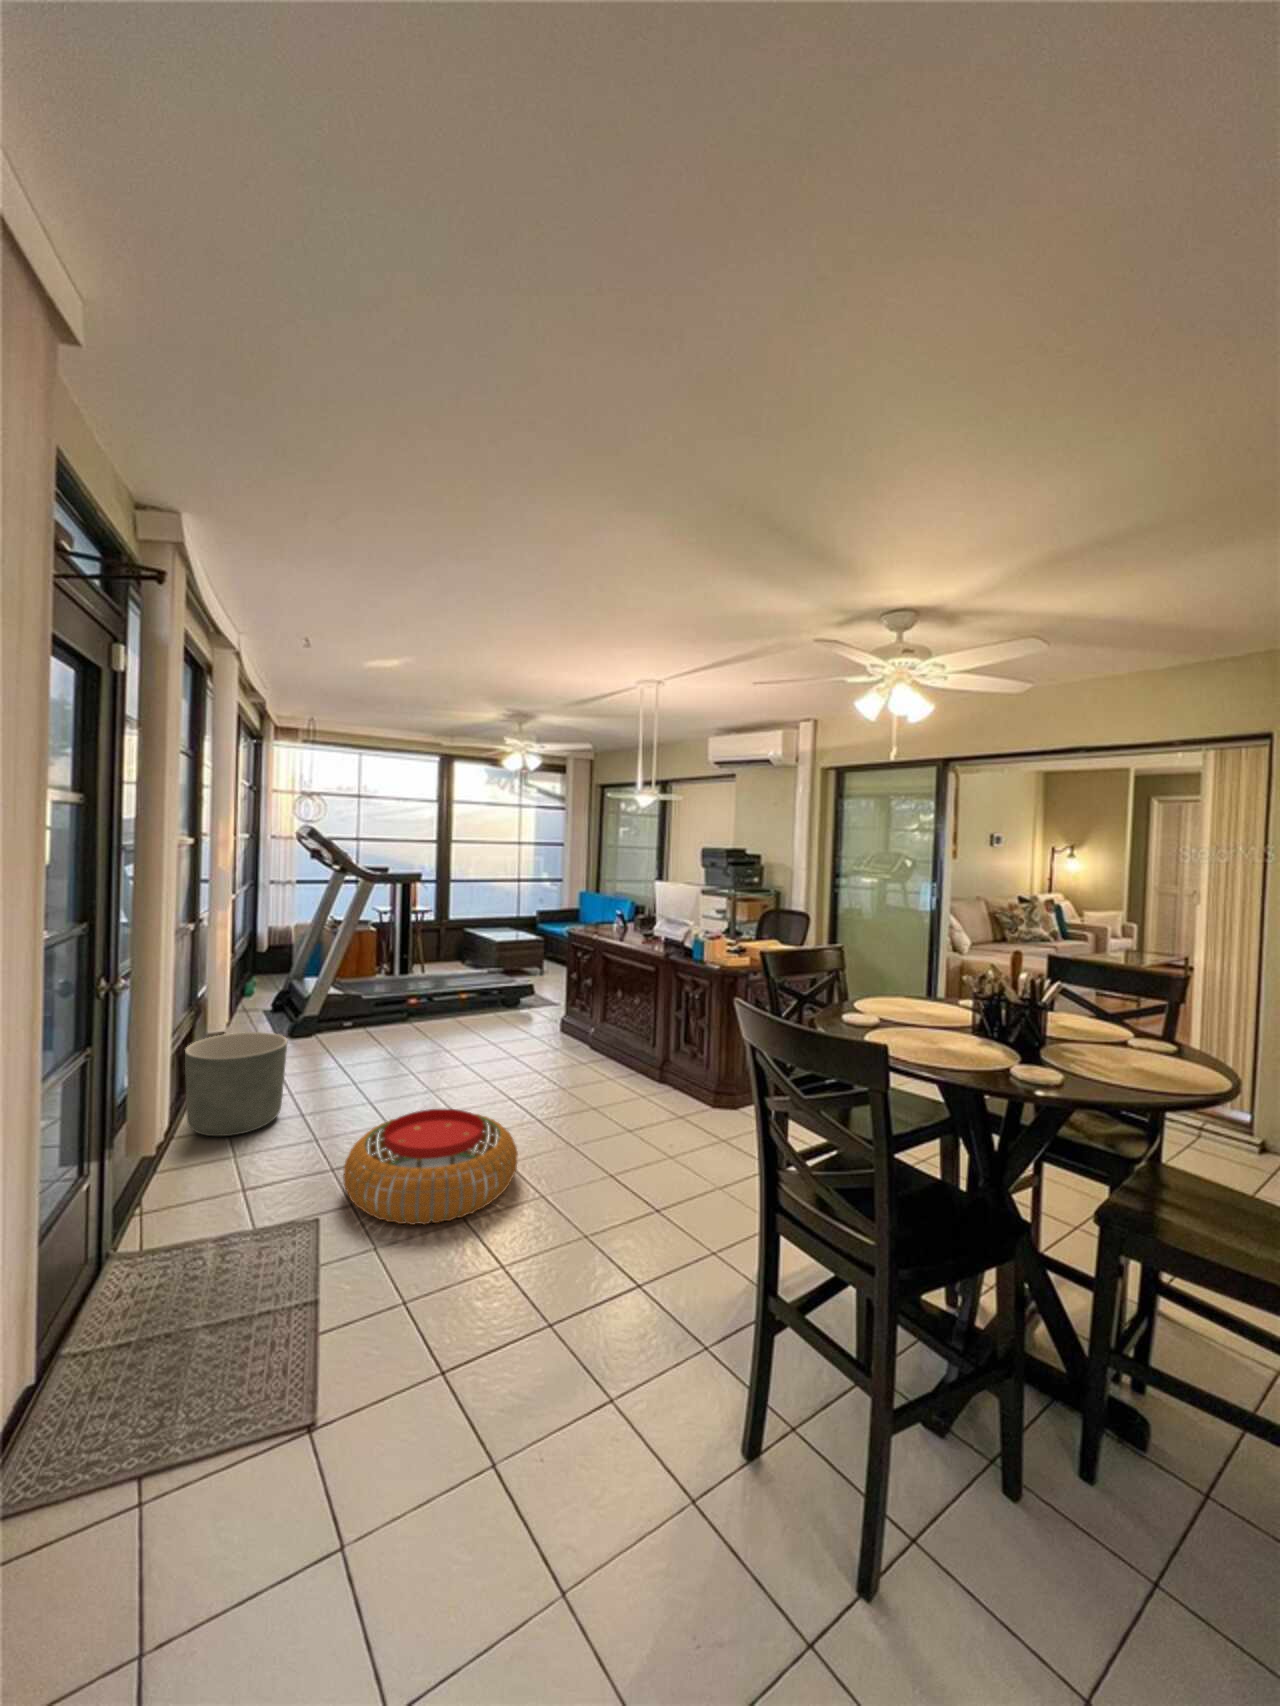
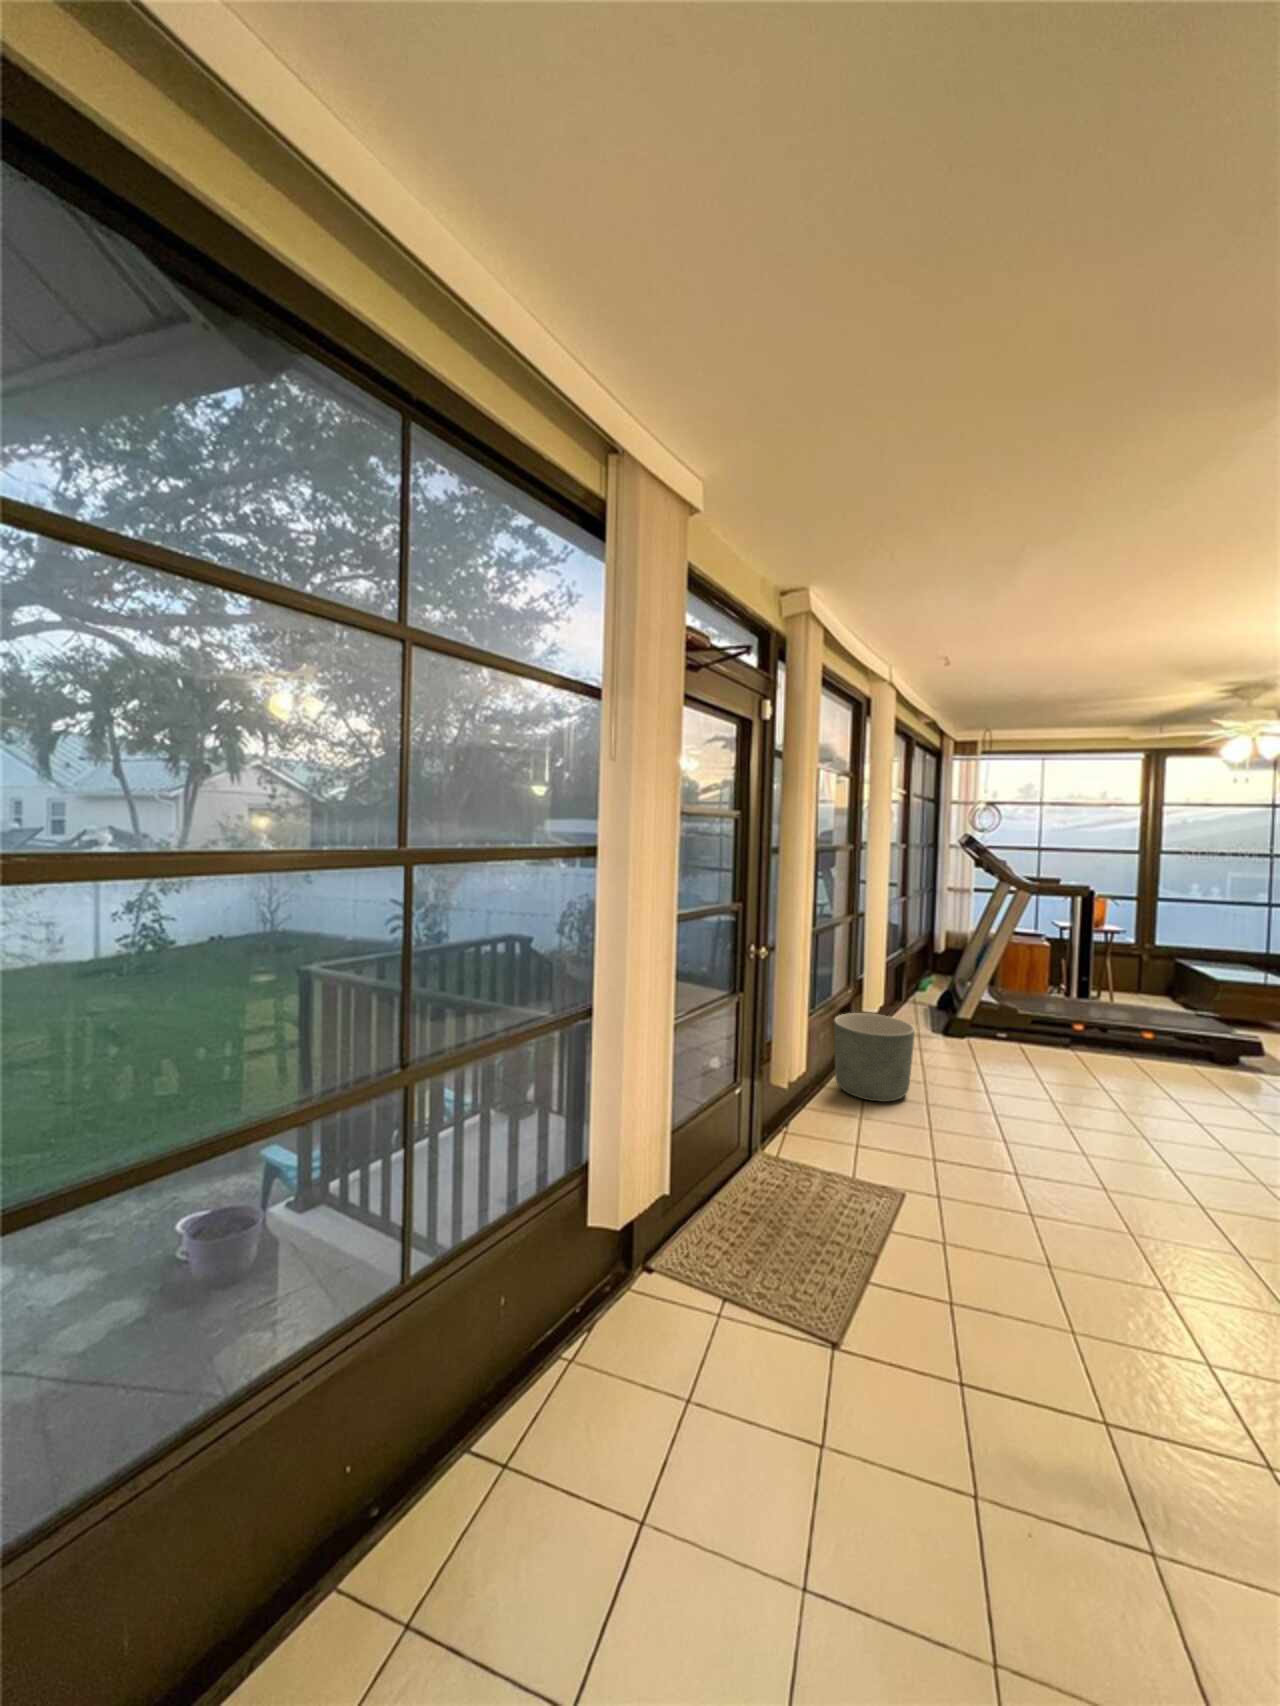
pouf: present [343,1109,518,1225] -> none [932,1131,1141,1265]

